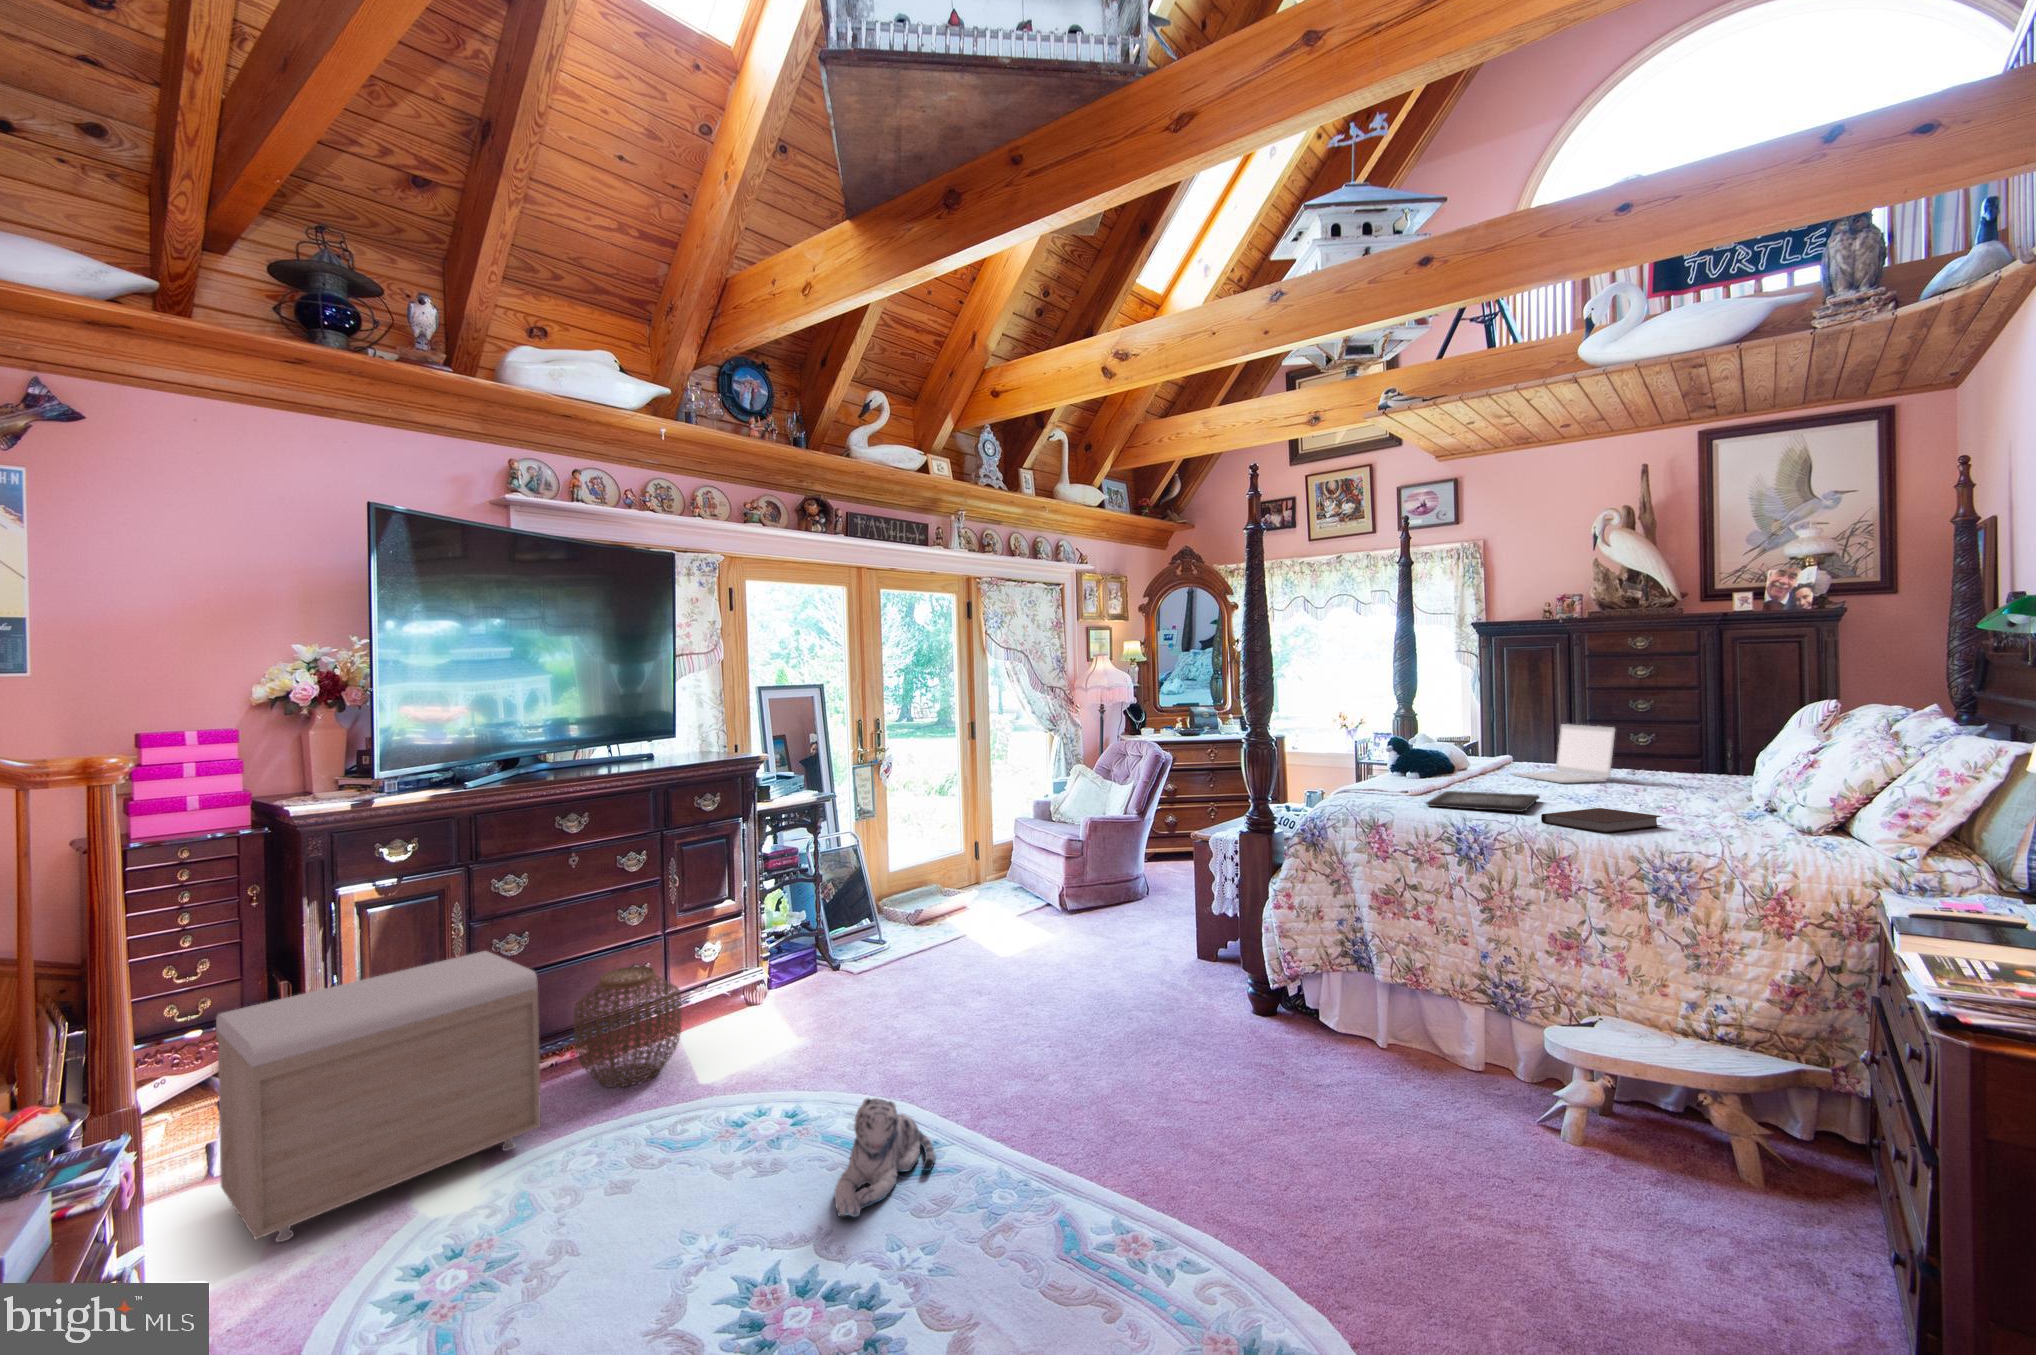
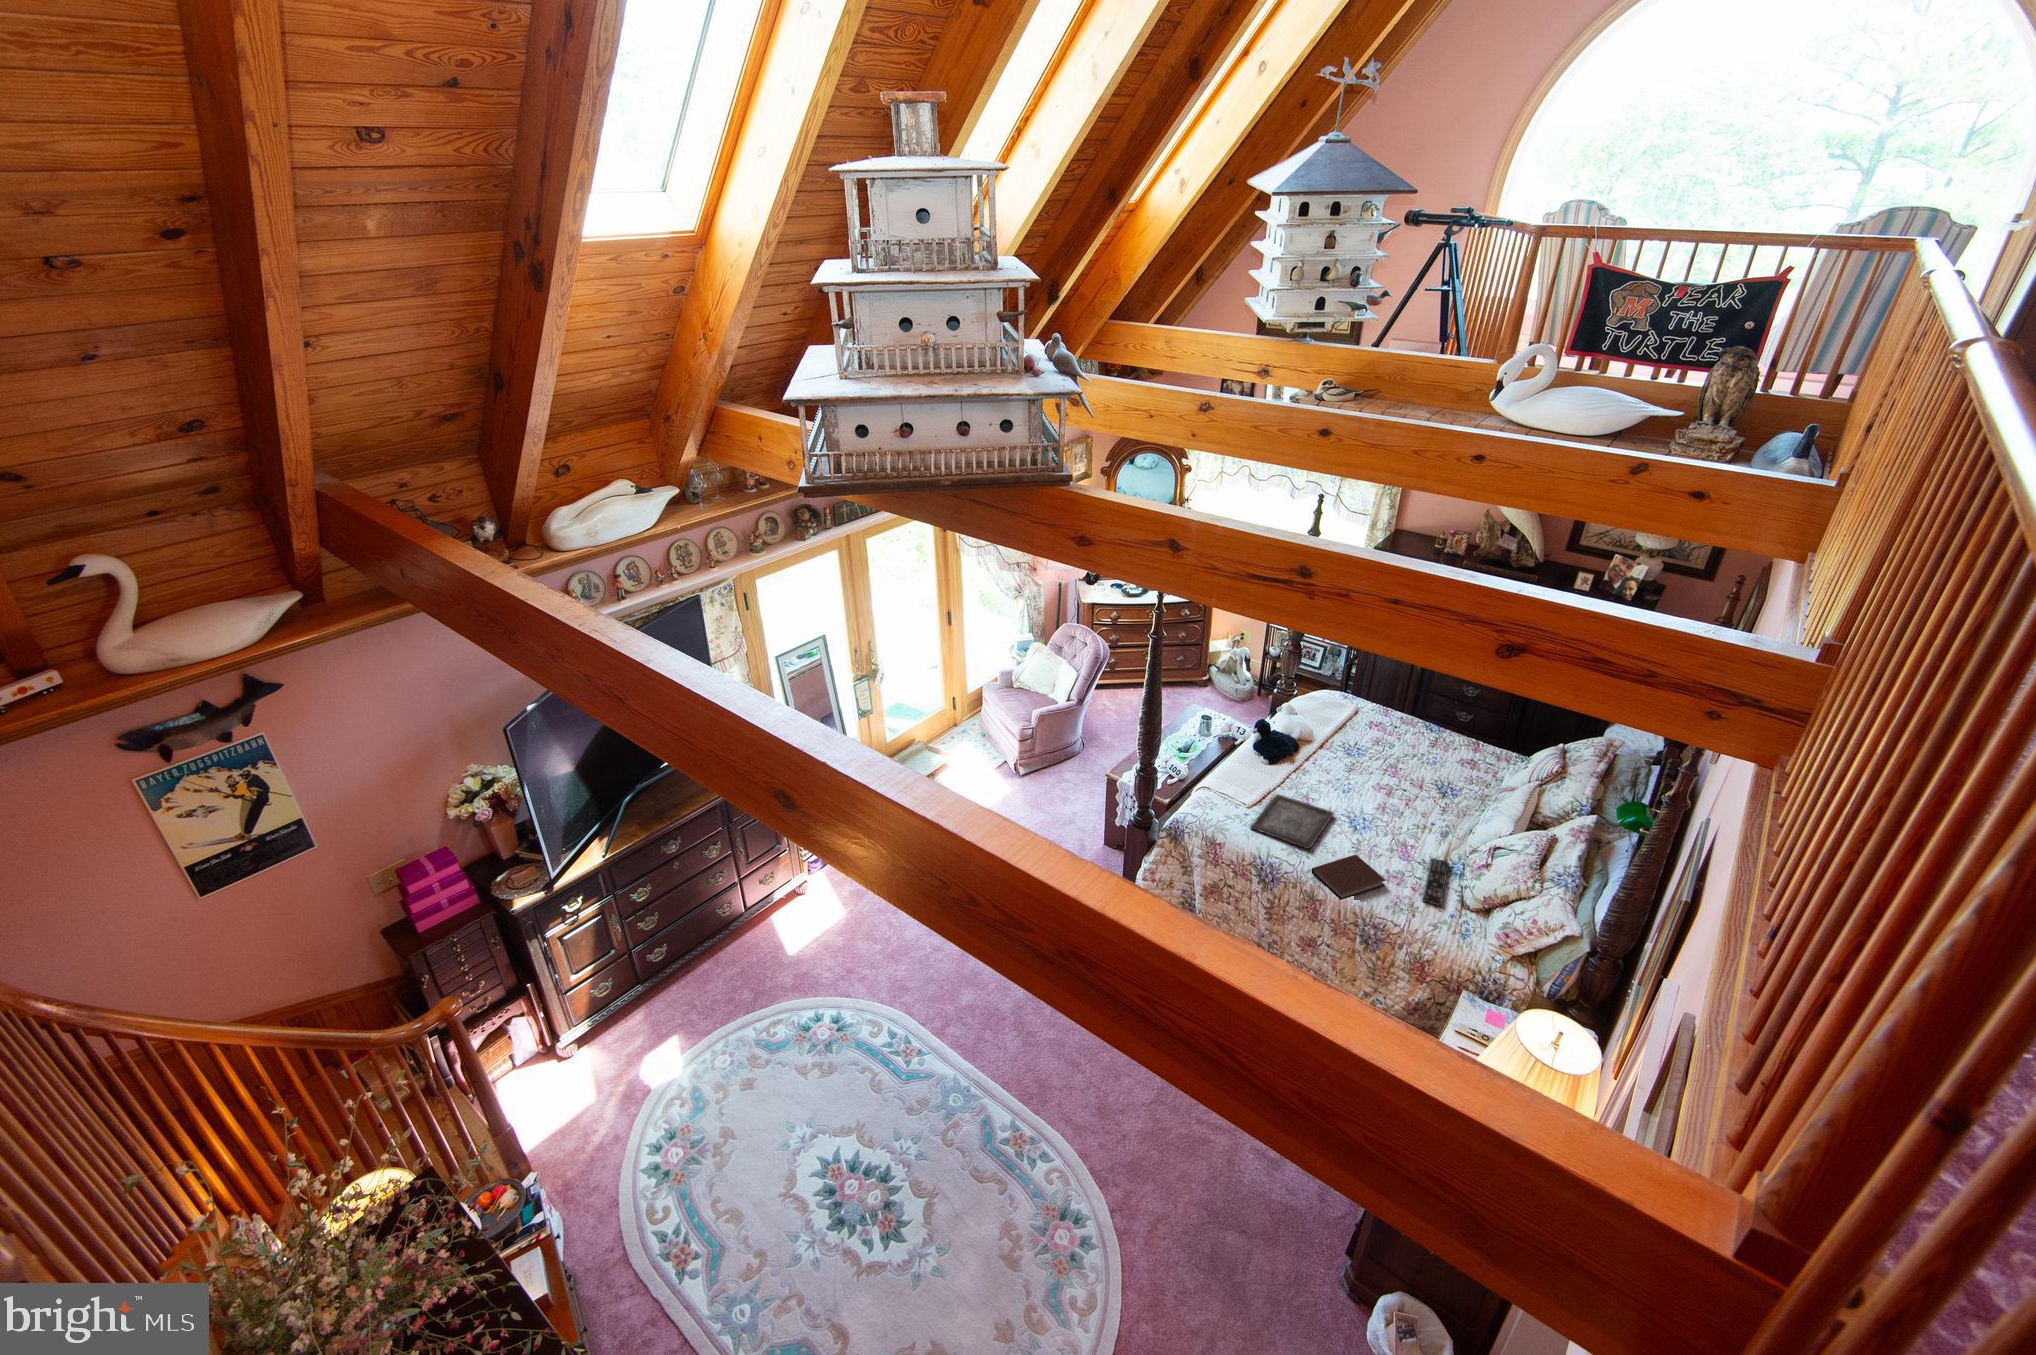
laptop: present [1514,724,1615,783] -> none [1347,702,1421,765]
remote control: none [1711,812,1766,835] -> present [1423,858,1449,906]
storage bench: present [216,951,541,1242] -> none [500,940,694,1135]
woven basket: present [574,966,681,1088] -> none [694,919,762,991]
plush toy: present [834,1098,936,1217] -> none [865,1038,921,1115]

